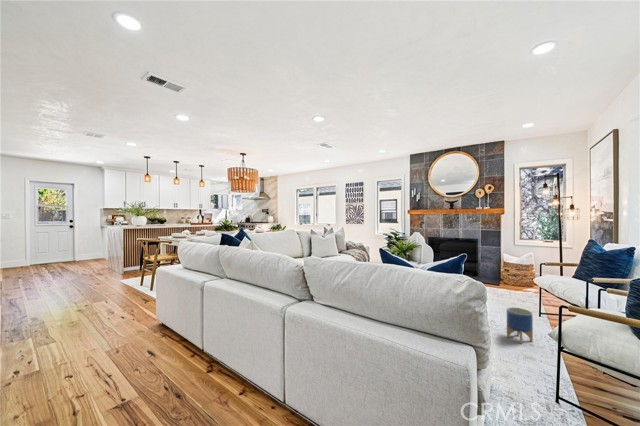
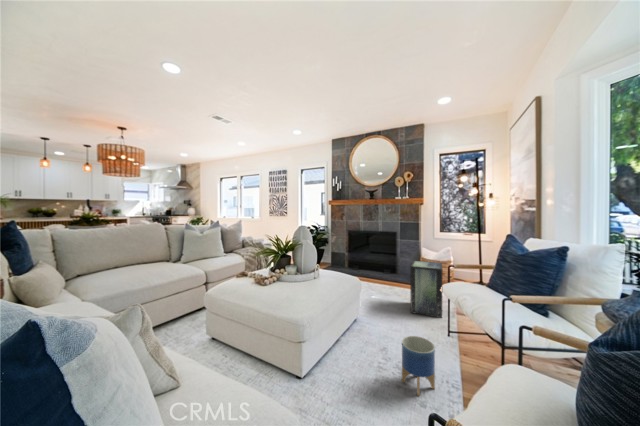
storage box: none [500,262,530,308] -> present [410,261,443,318]

